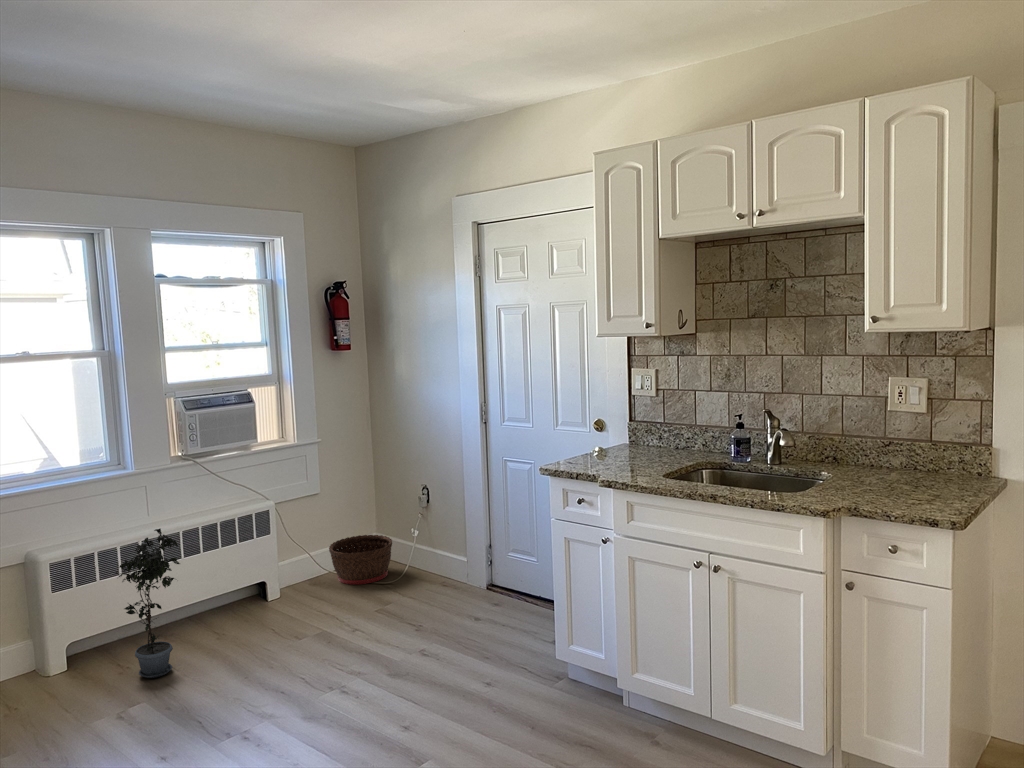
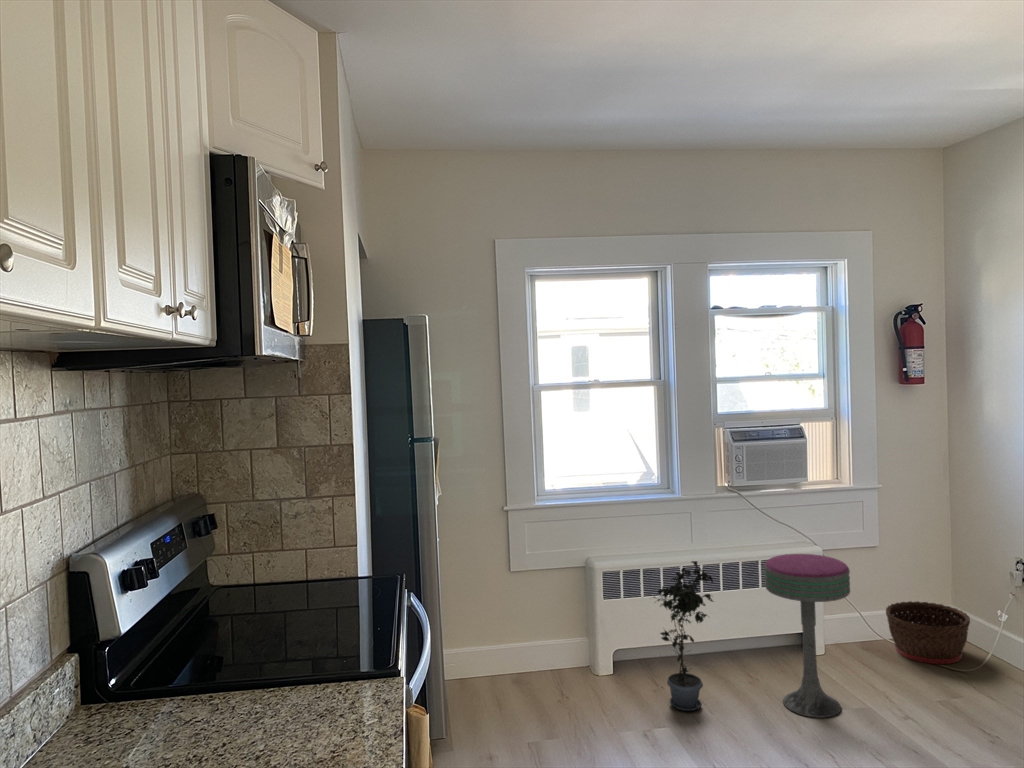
bar stool: none [226,505,302,649] -> present [764,554,850,718]

